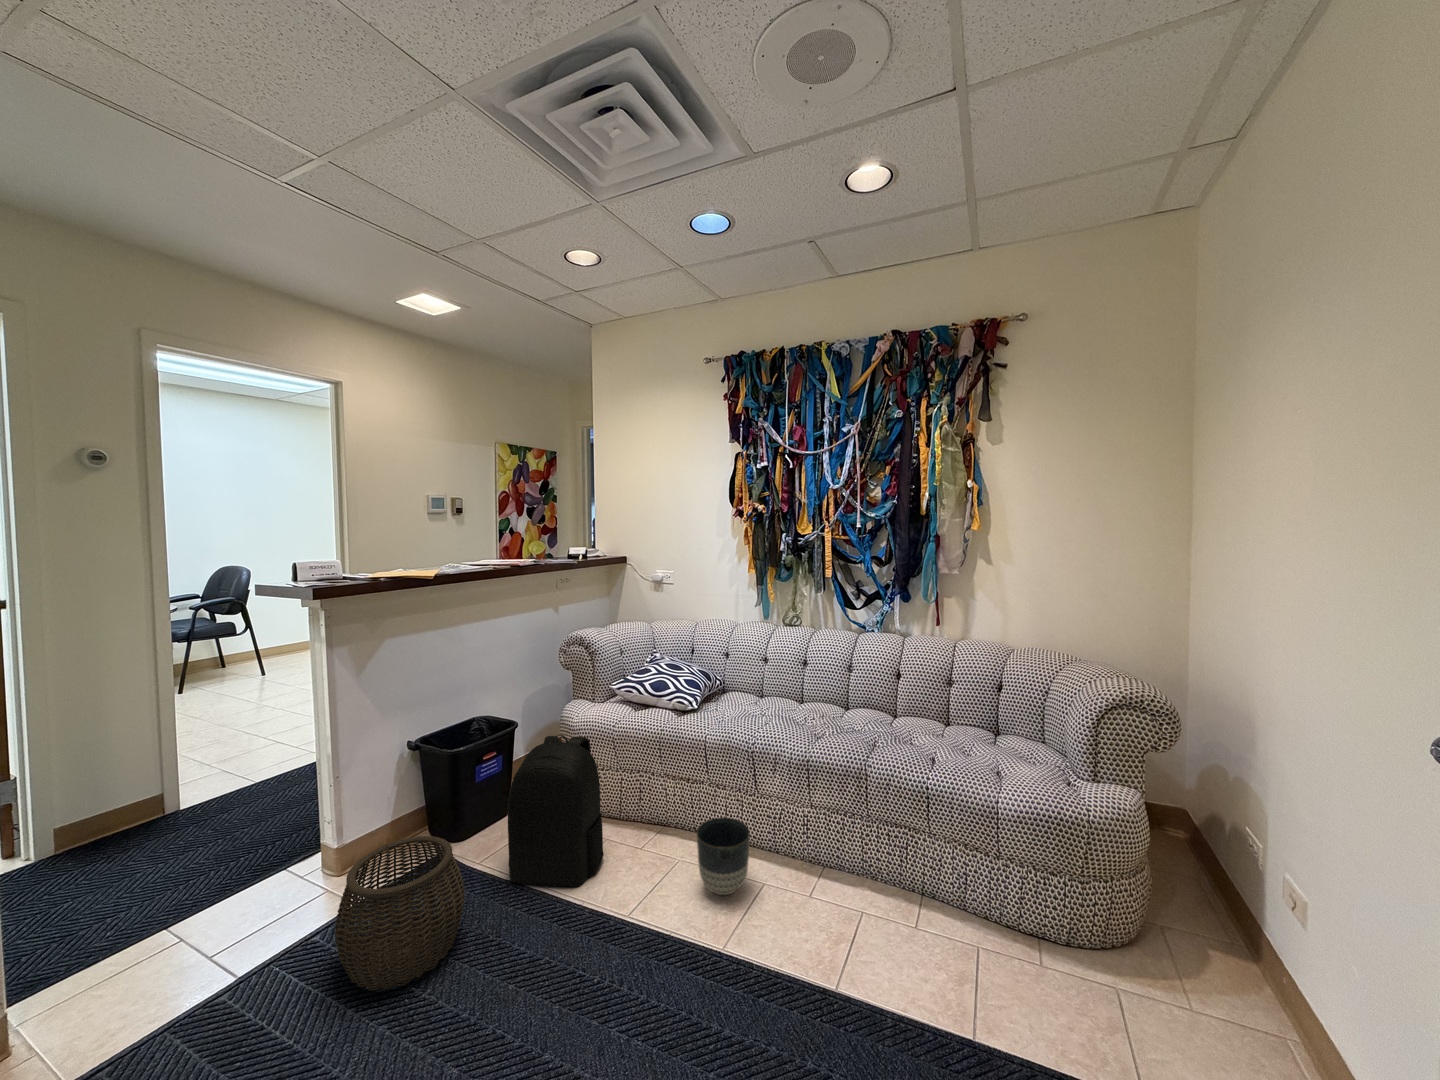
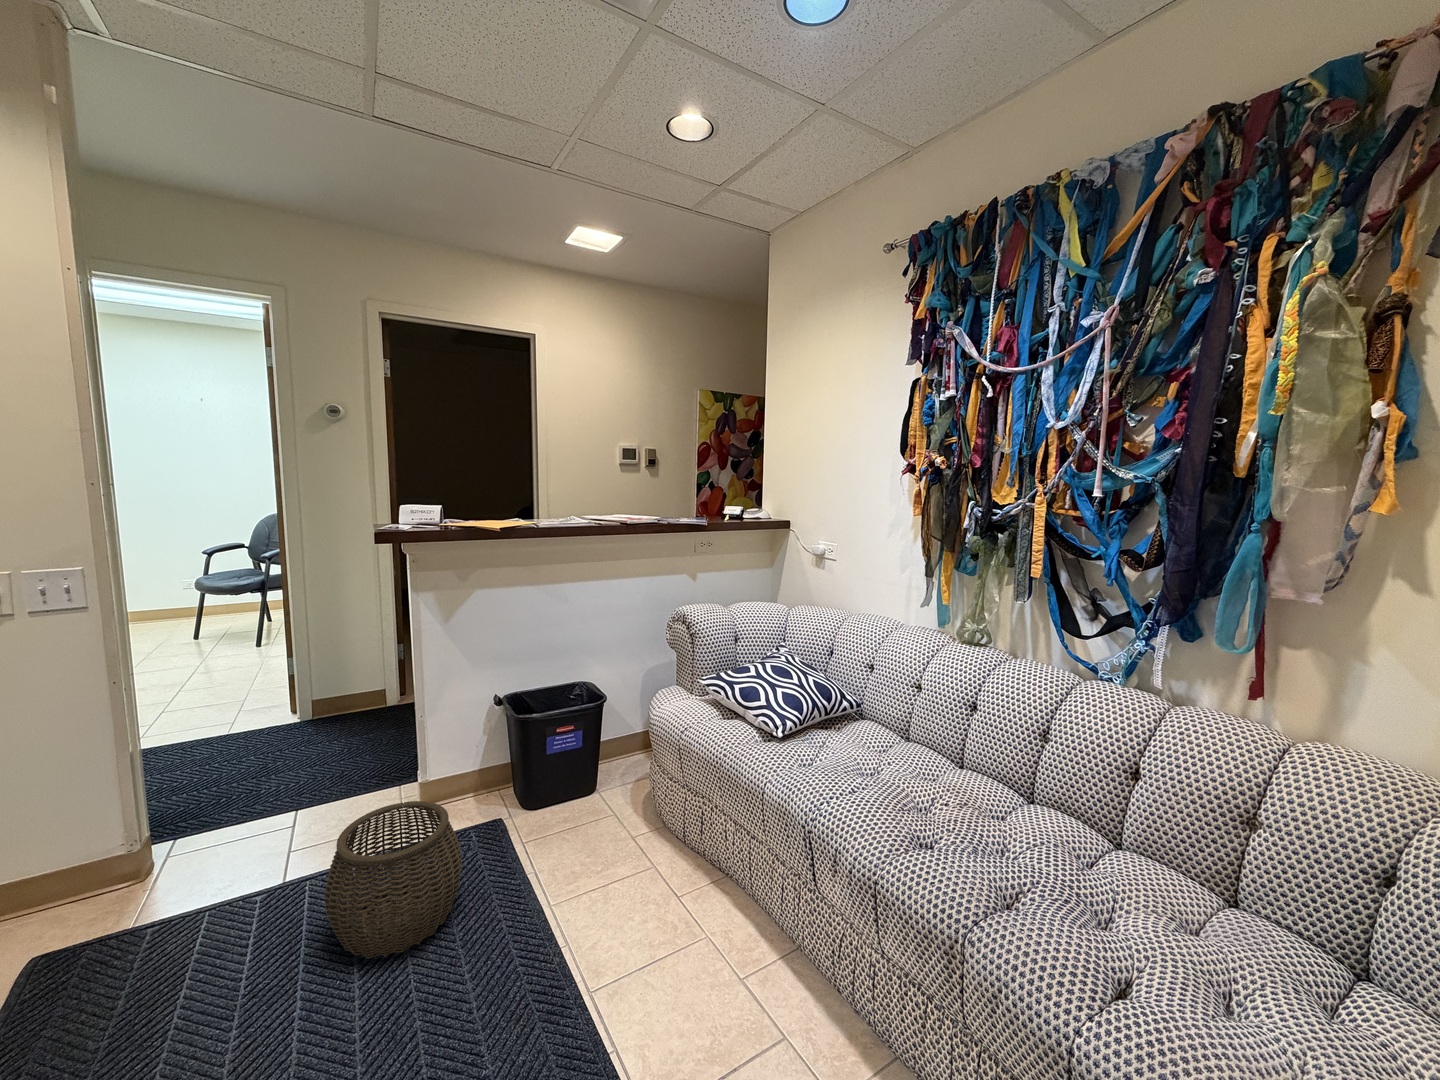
backpack: present [508,735,604,887] -> none [533,727,650,917]
planter: present [697,817,750,895] -> none [705,903,783,1025]

